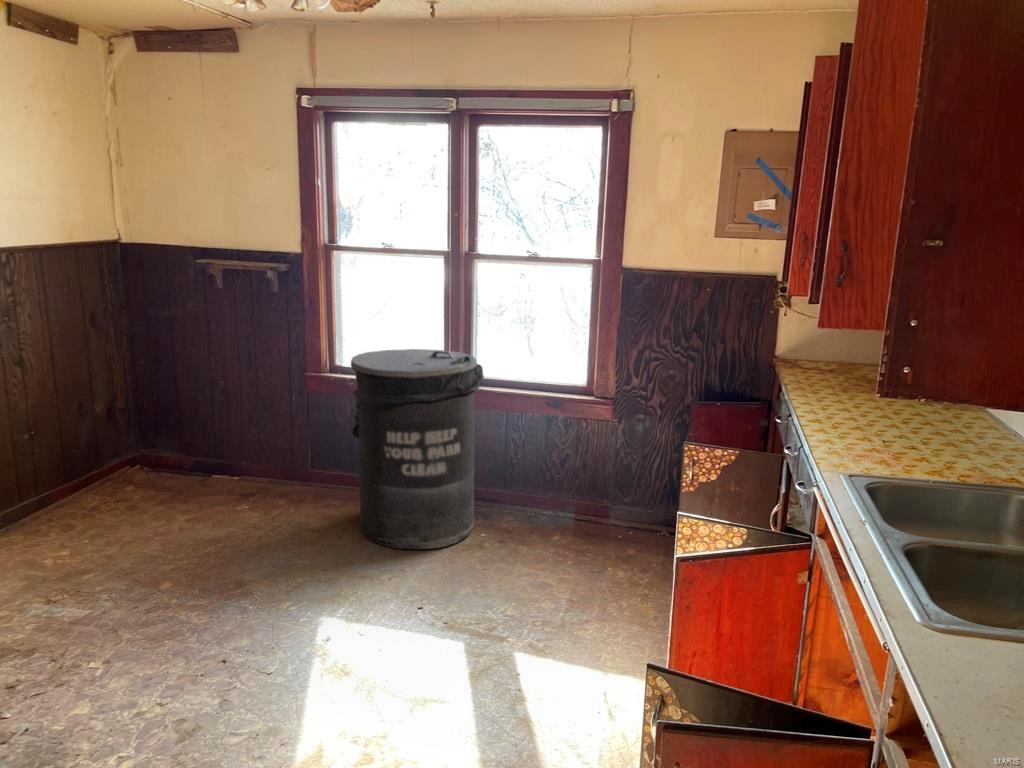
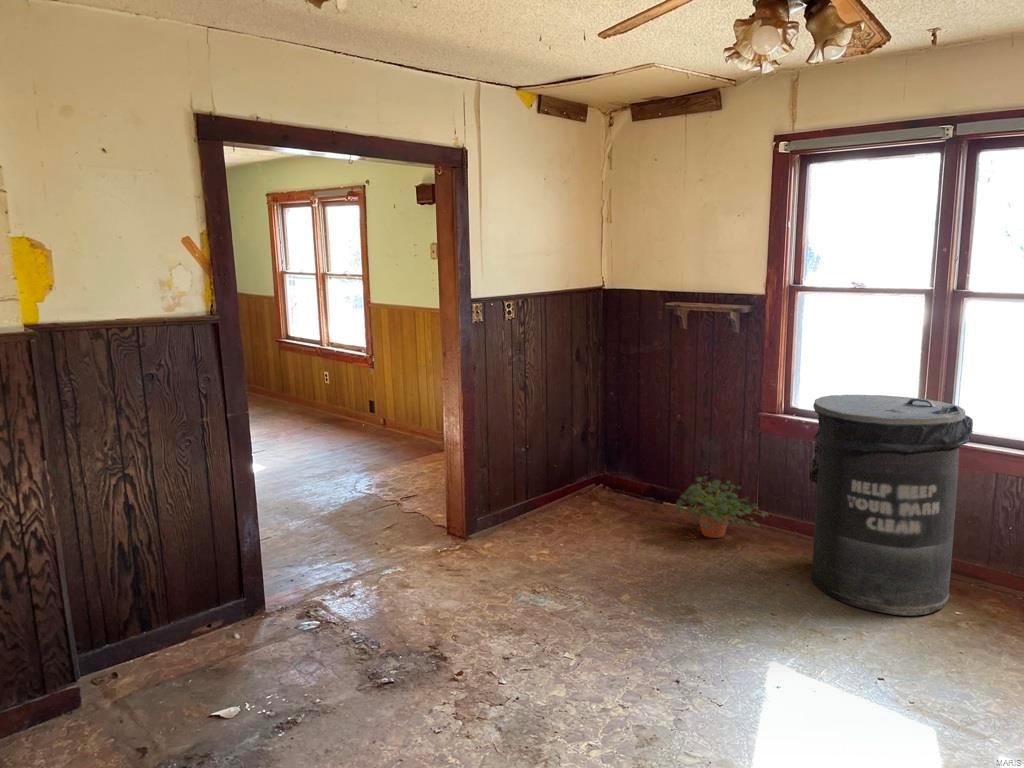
potted plant: none [222,444,320,507] -> present [676,477,768,538]

